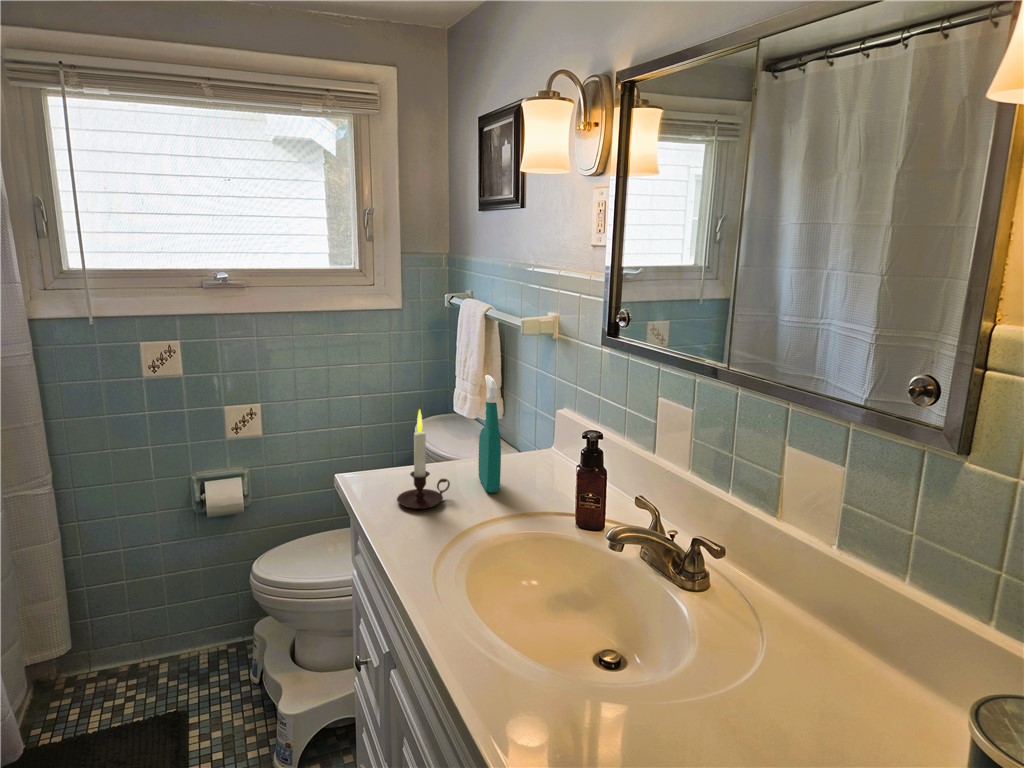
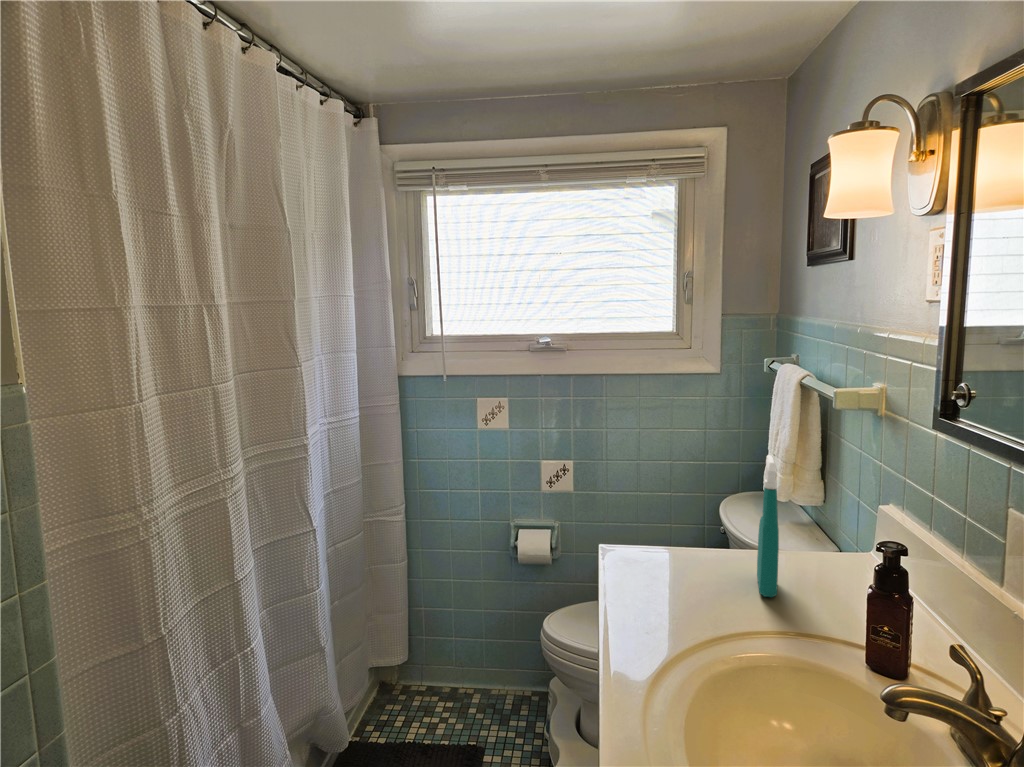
candle: present [397,409,450,509] -> none [649,486,713,600]

